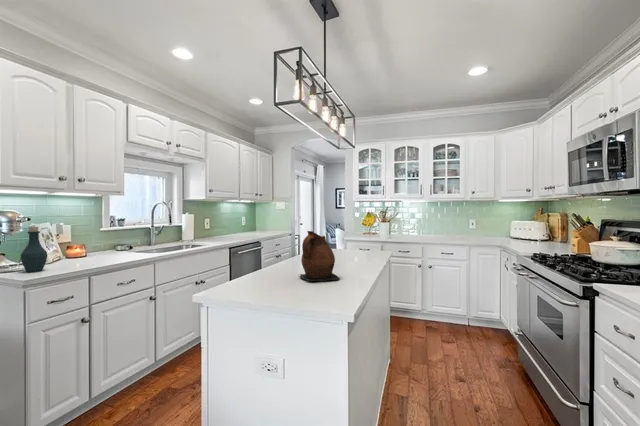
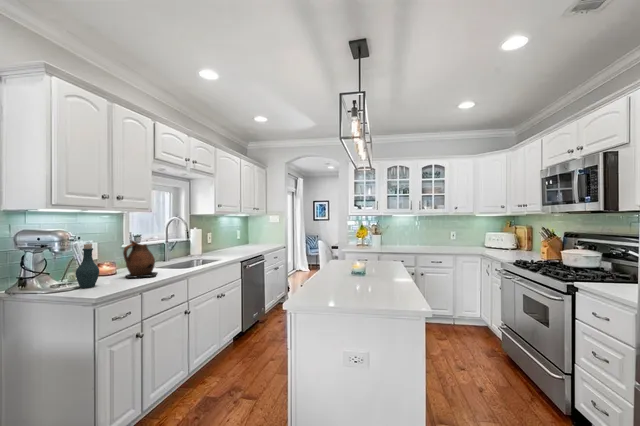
ceramic pitcher: present [300,231,340,281] -> present [123,241,157,278]

